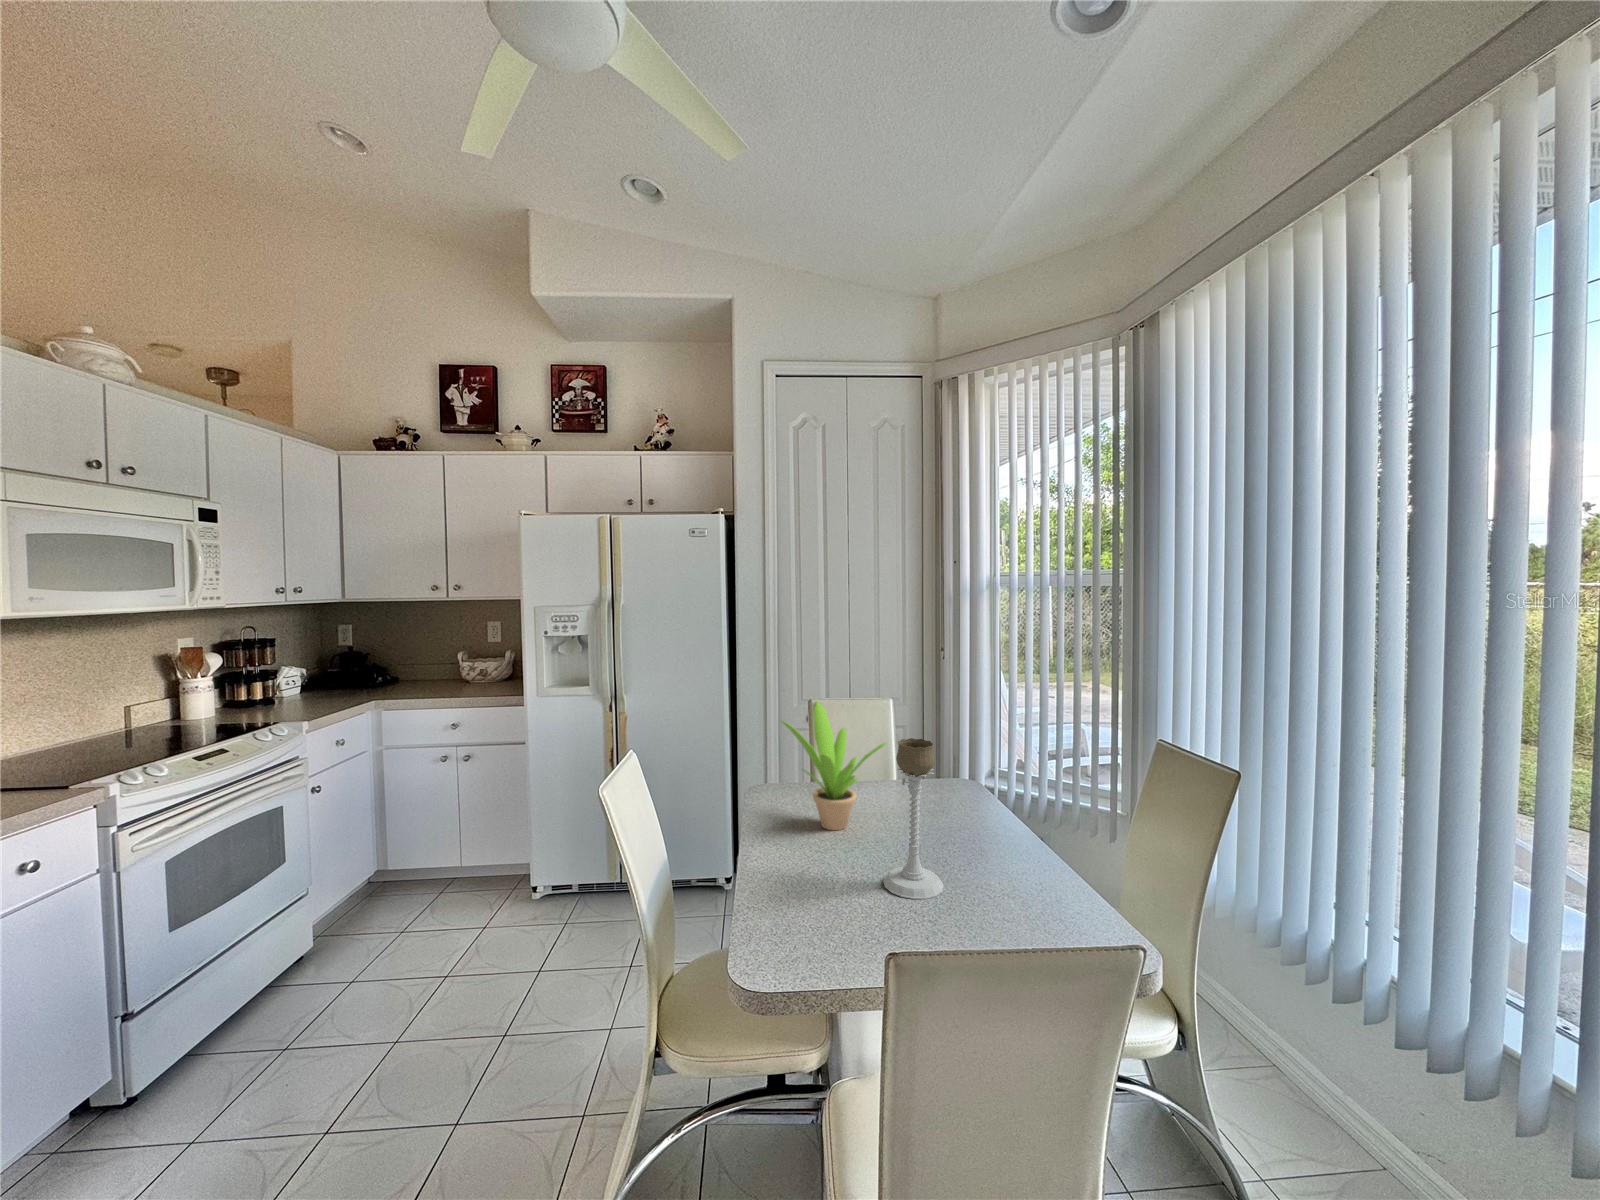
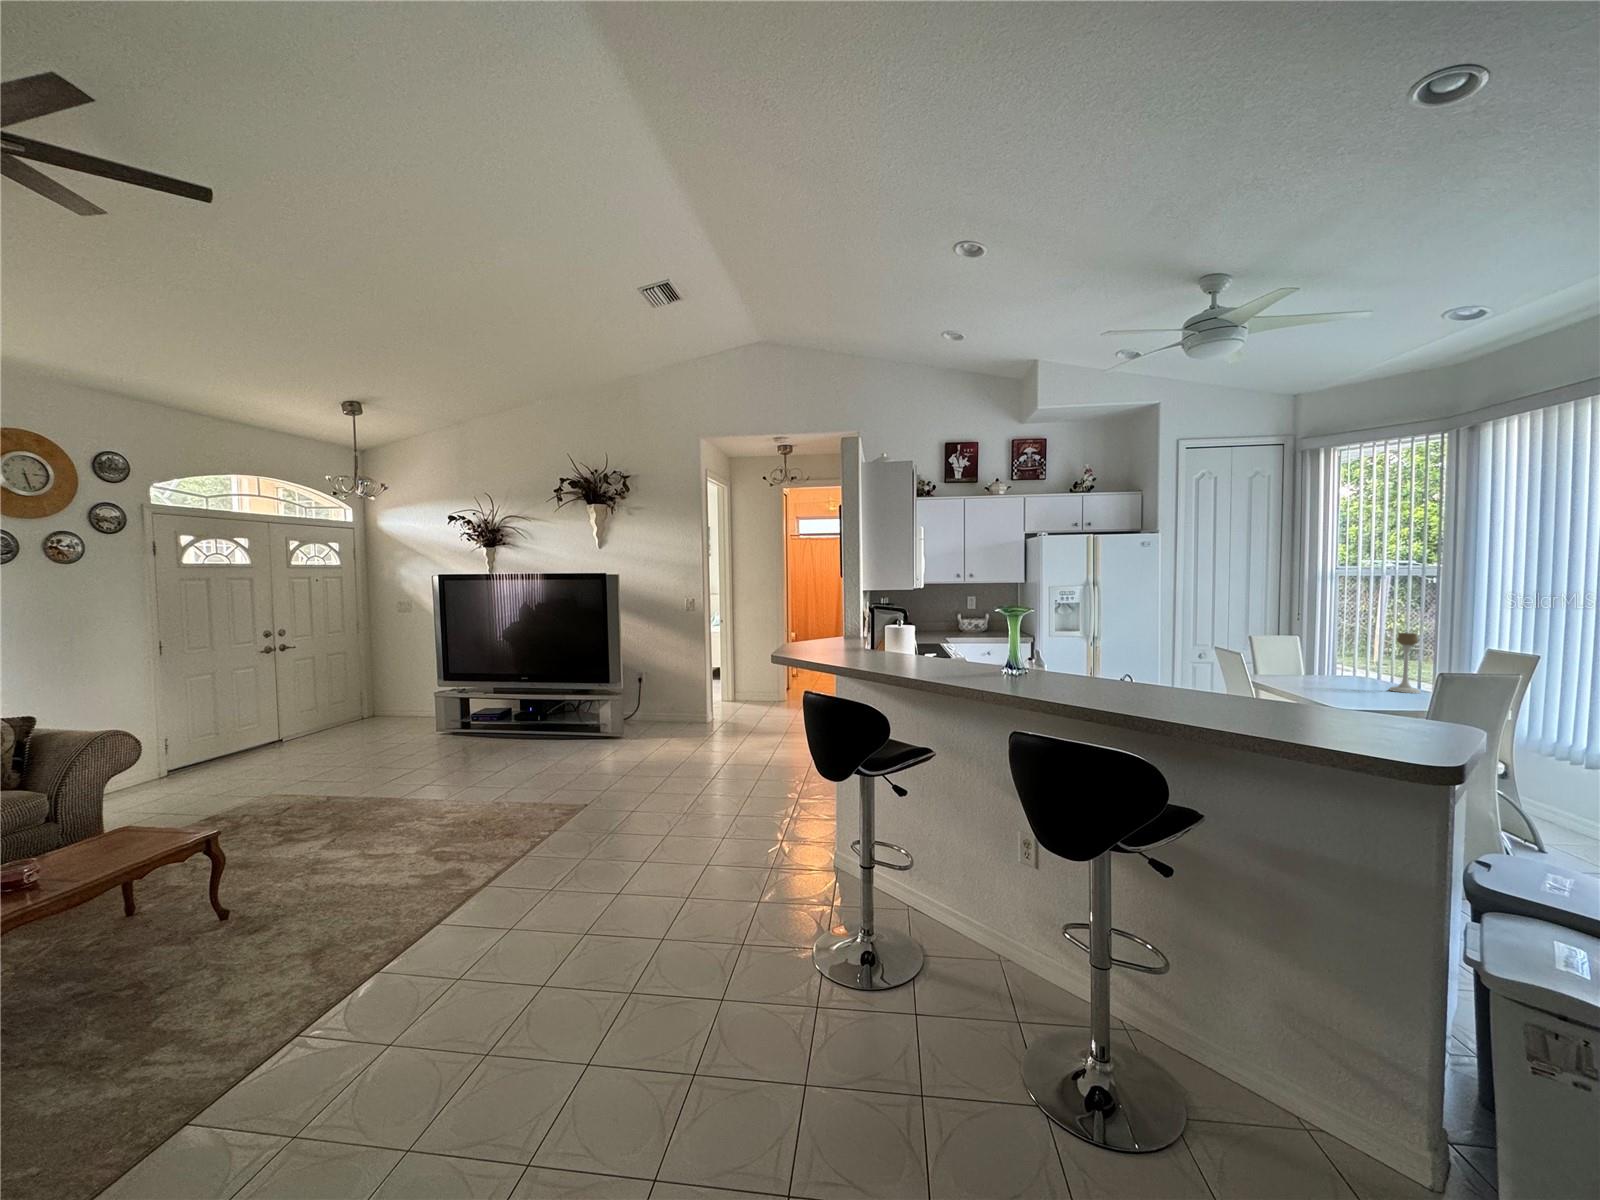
potted plant: present [782,701,887,830] -> none [1303,627,1359,683]

